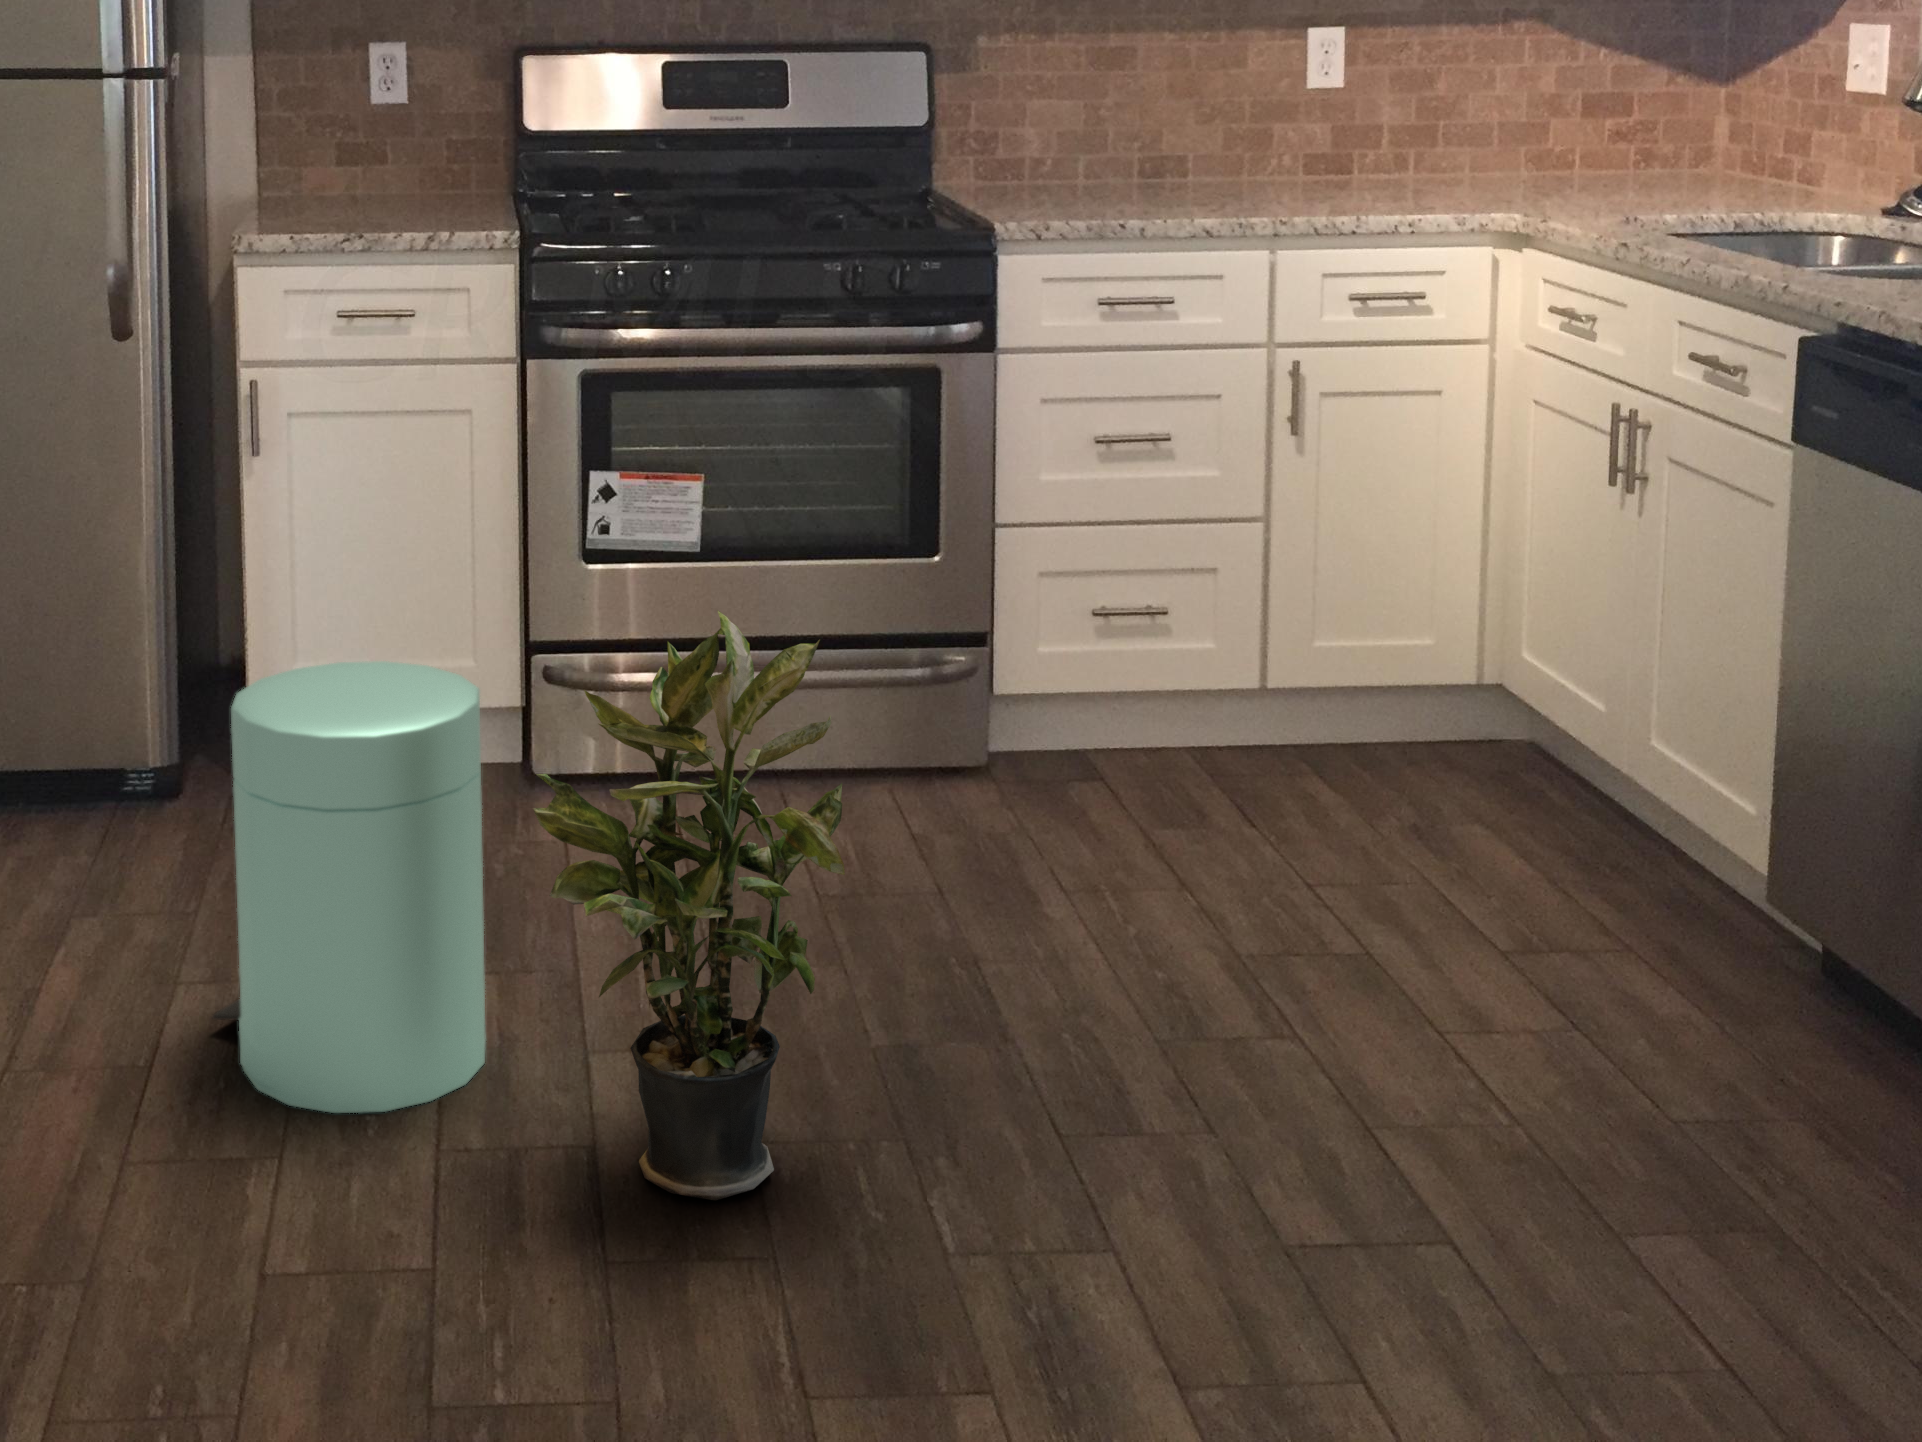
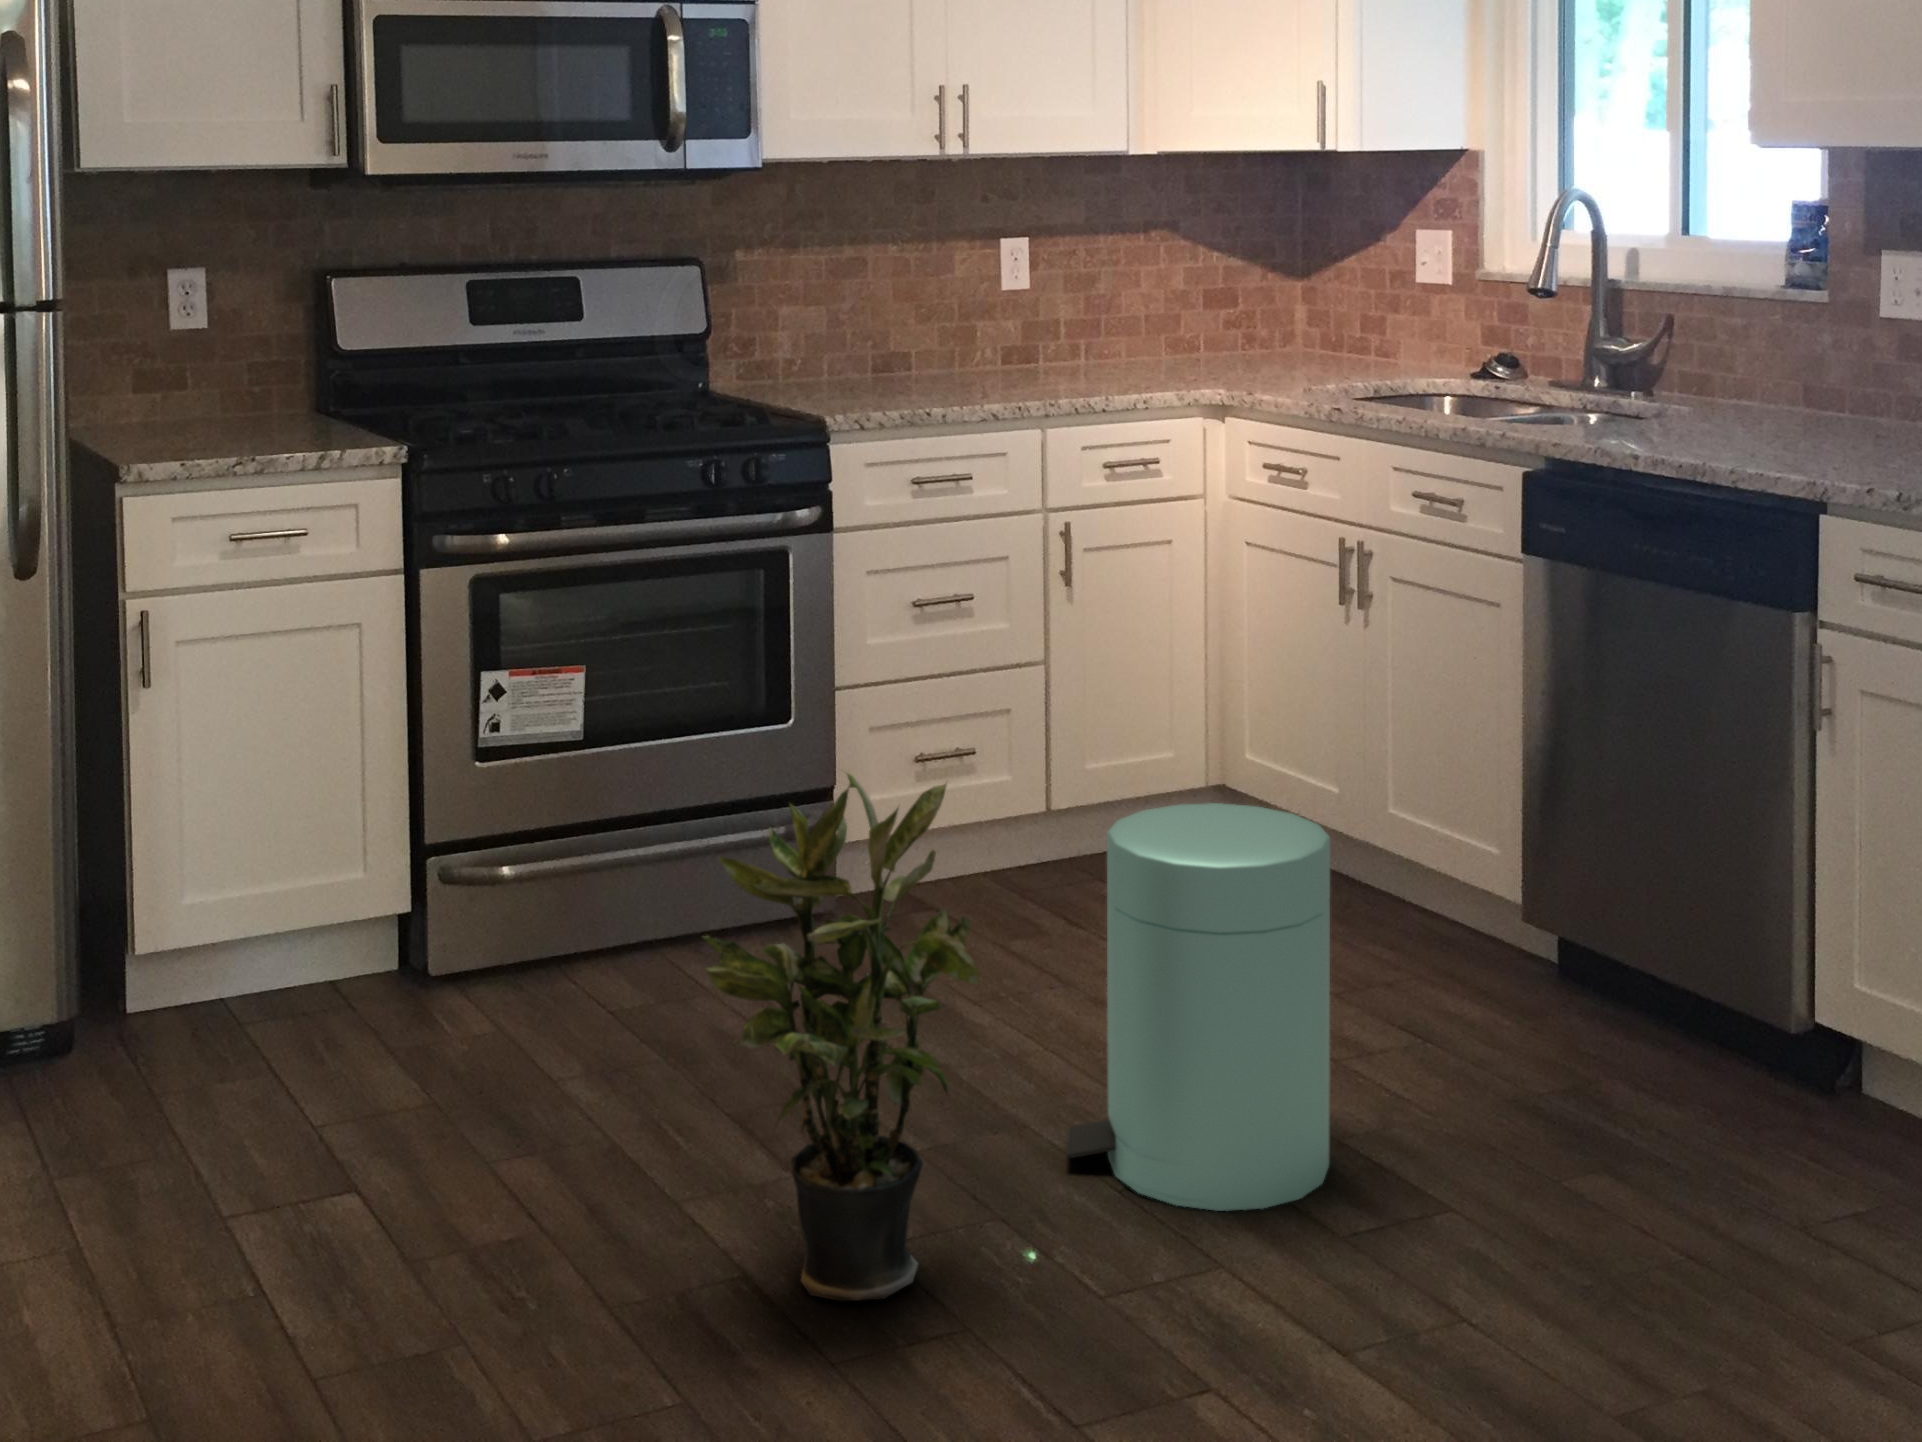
trash can: present [212,661,486,1113] -> present [1066,803,1330,1211]

